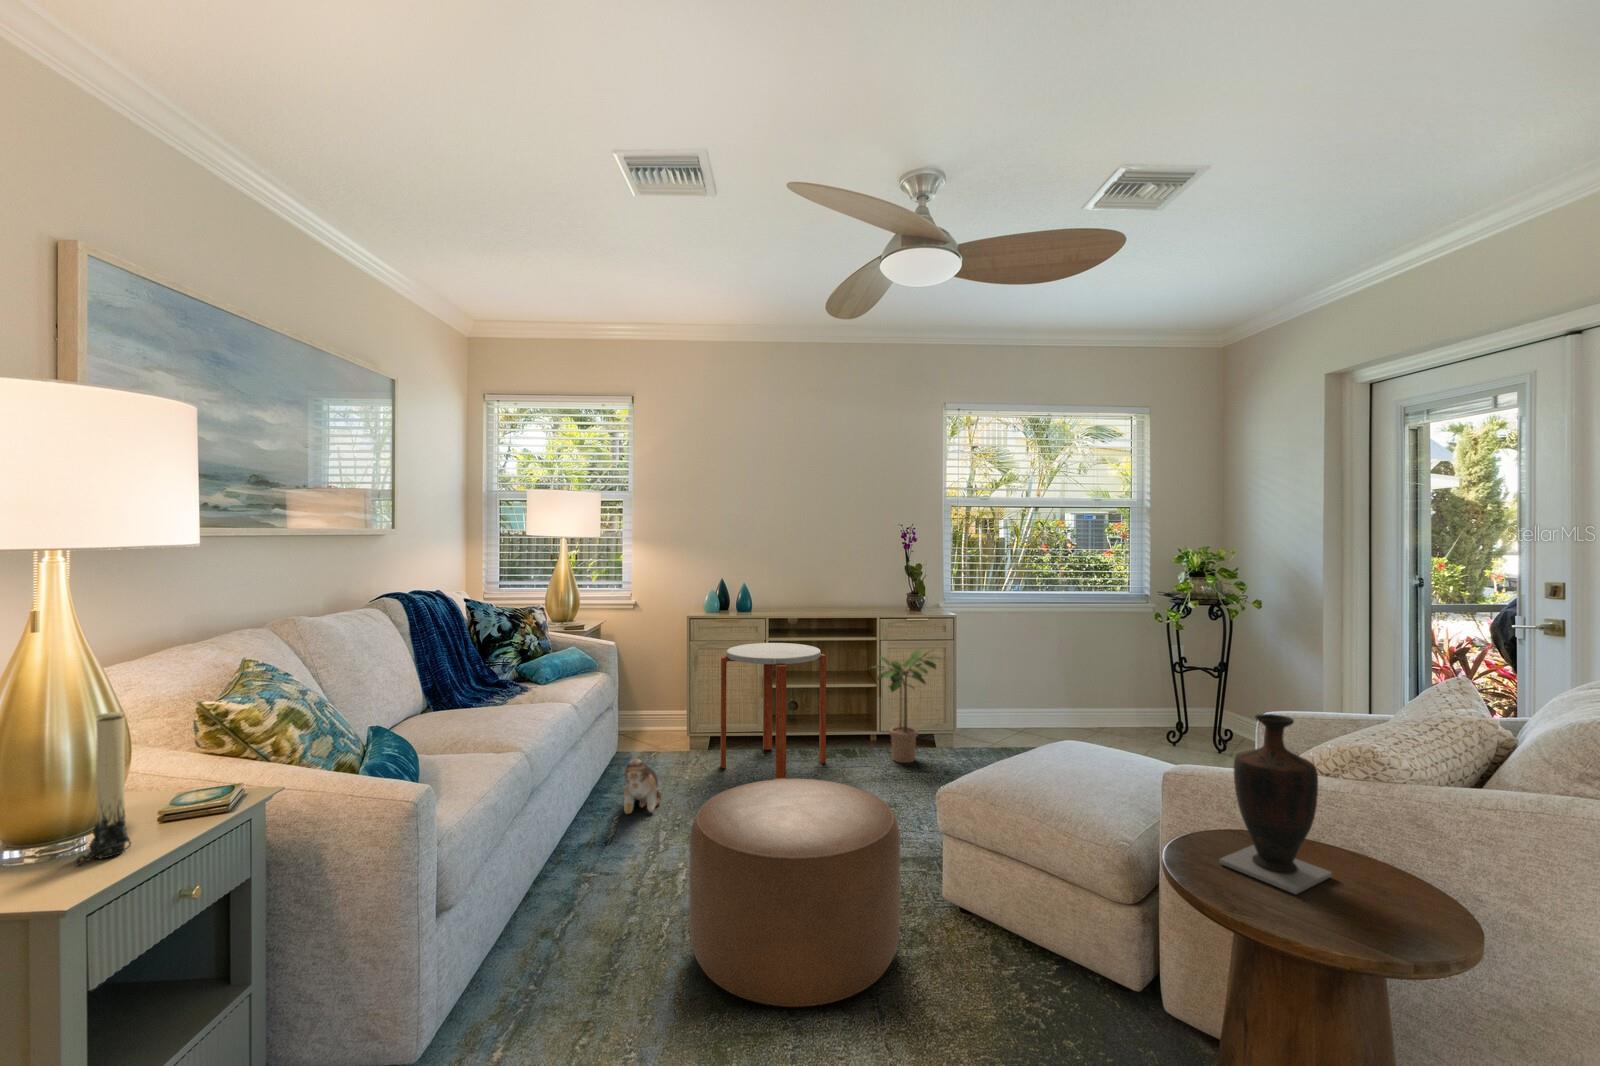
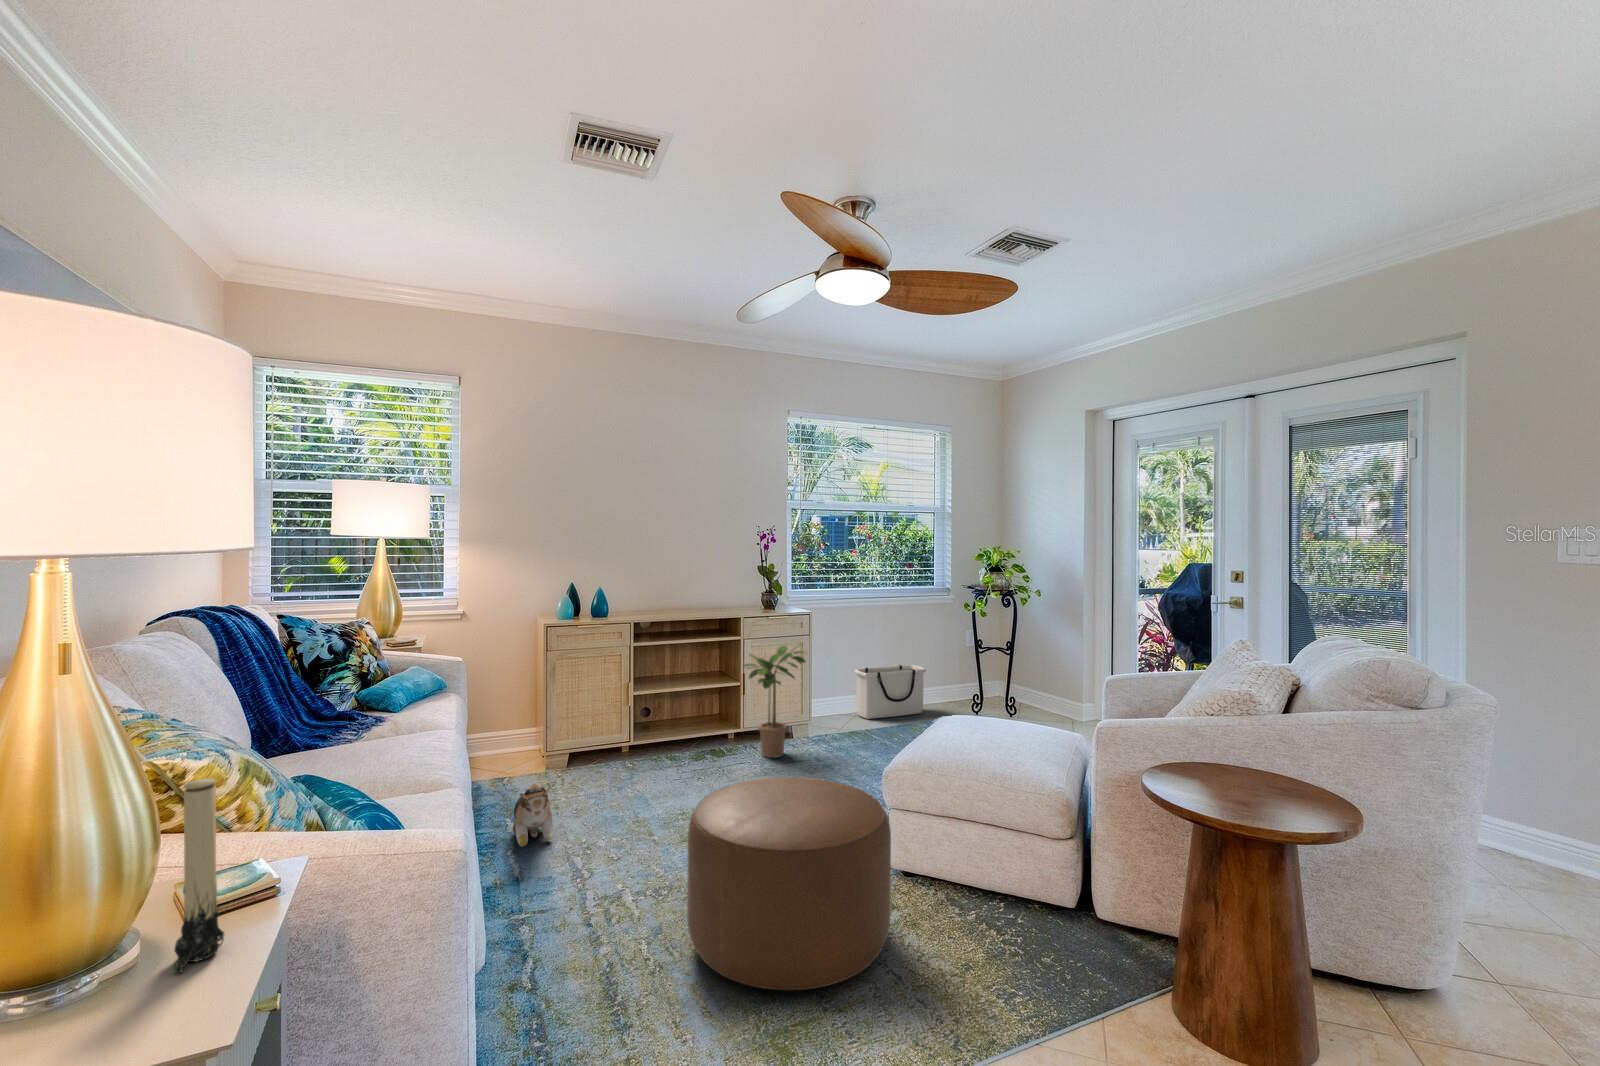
side table: present [721,643,826,779] -> none [591,647,701,792]
storage bin: none [1016,680,1098,734] -> present [854,665,926,719]
vase: present [1219,714,1332,894] -> none [1180,677,1248,805]

